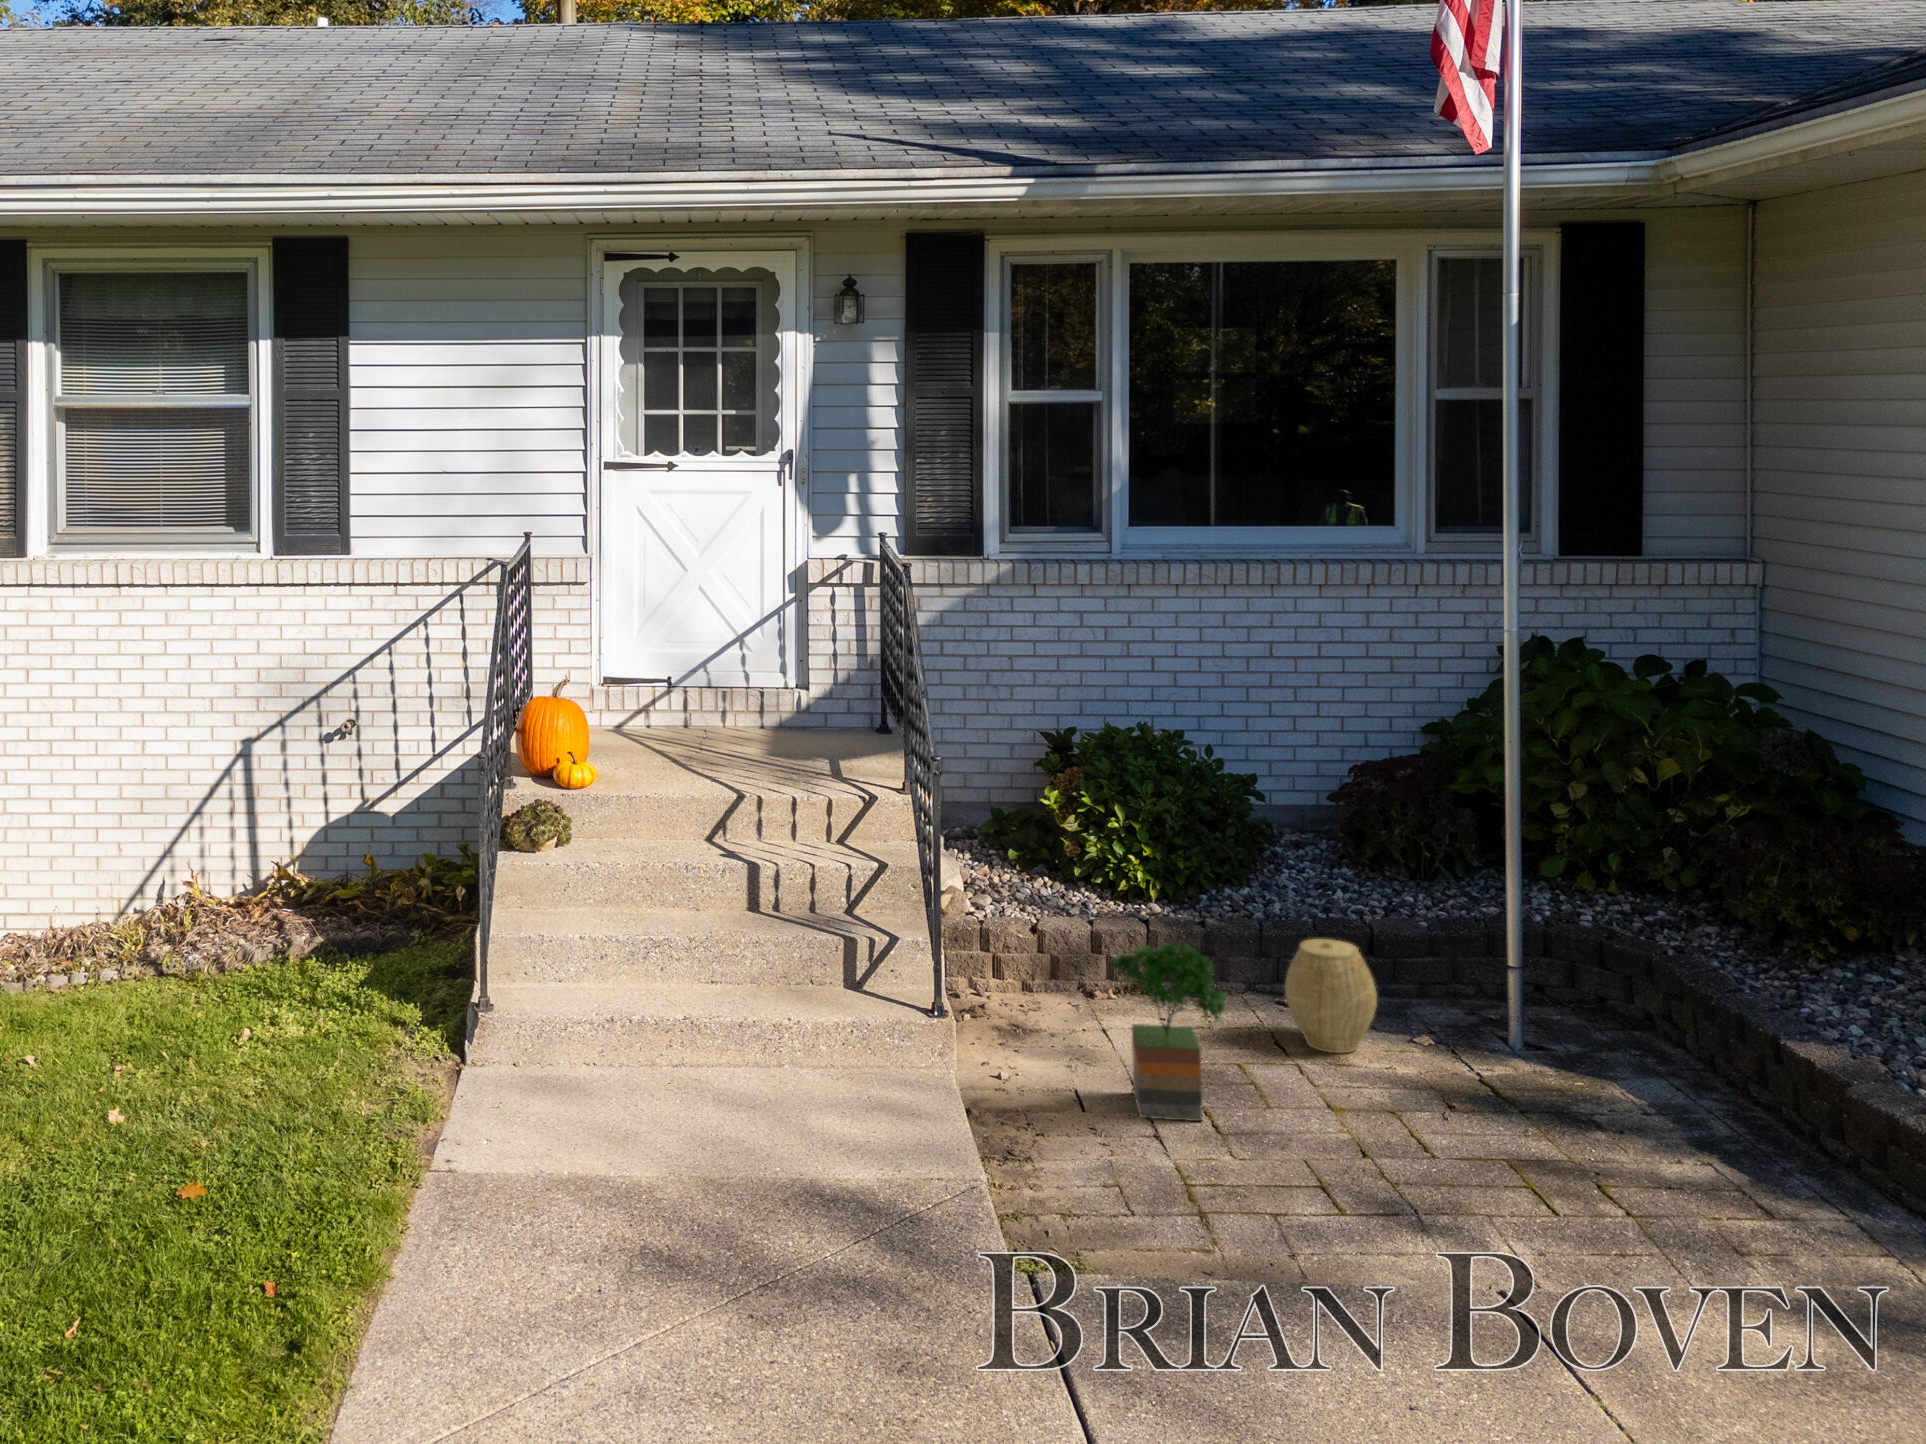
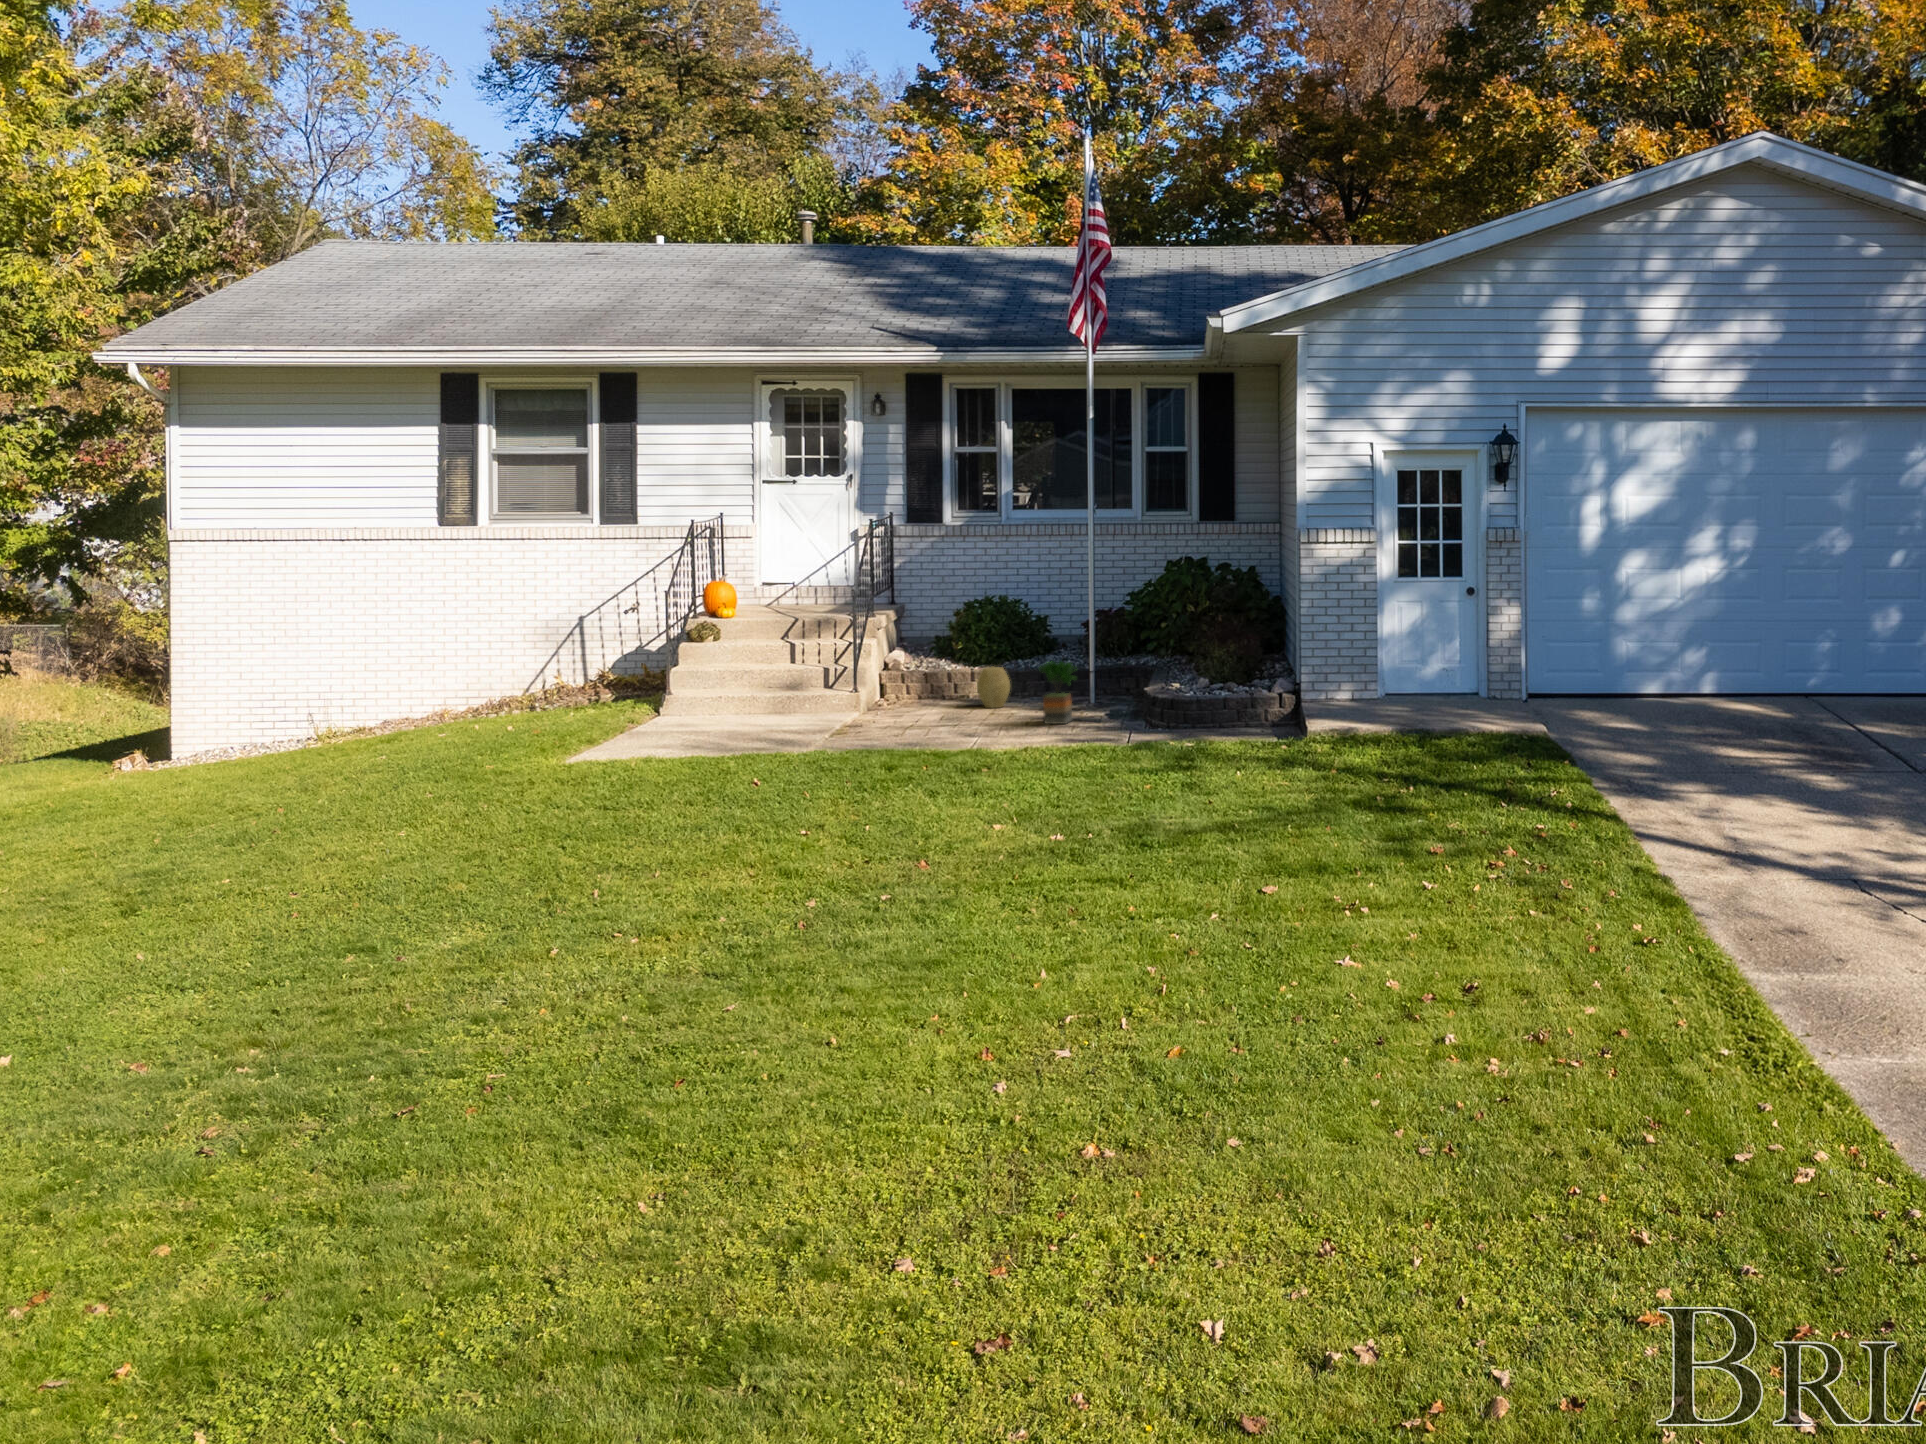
potted tree: present [1112,944,1226,1121] -> present [1039,661,1077,724]

